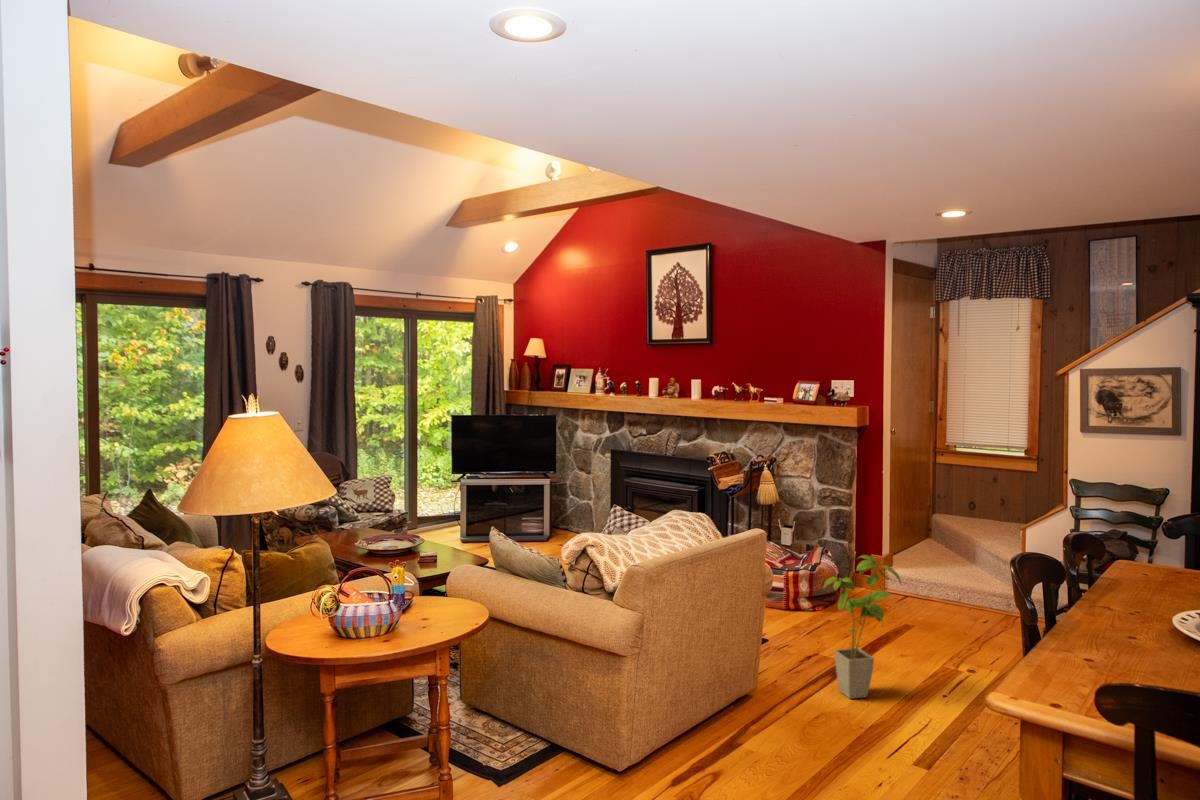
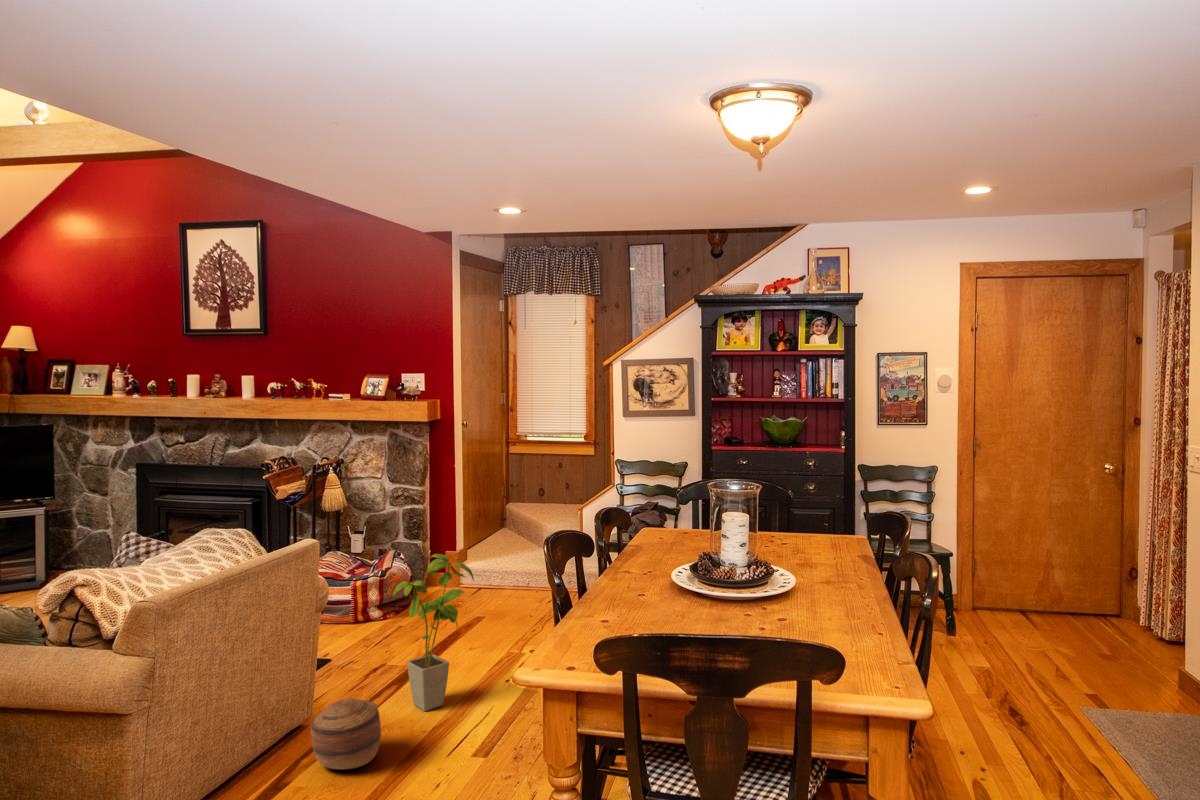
basket: none [751,672,811,734] -> present [310,698,381,769]

